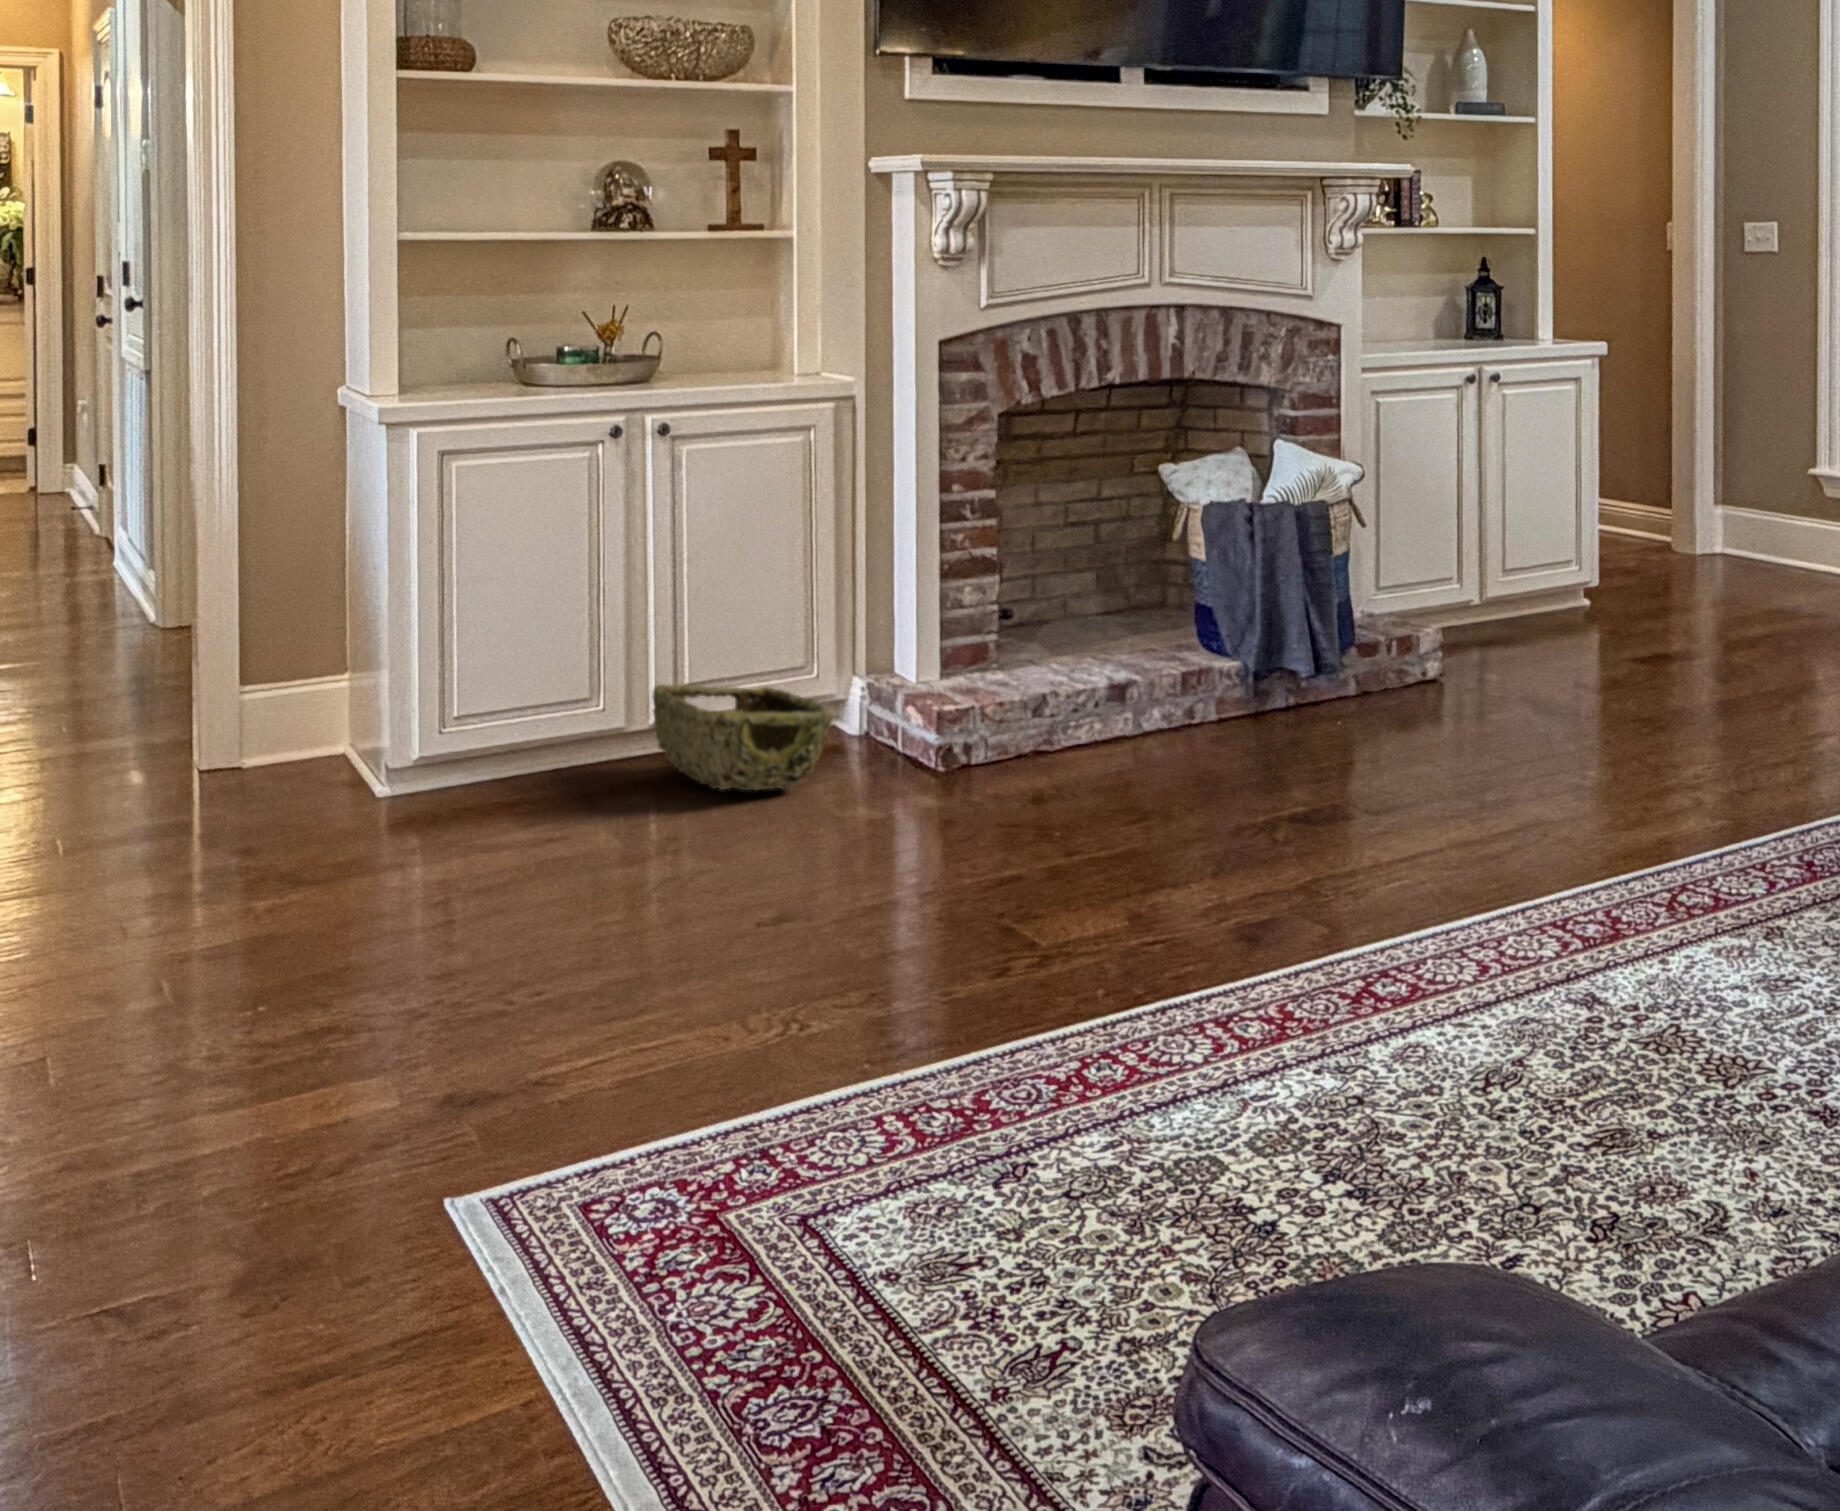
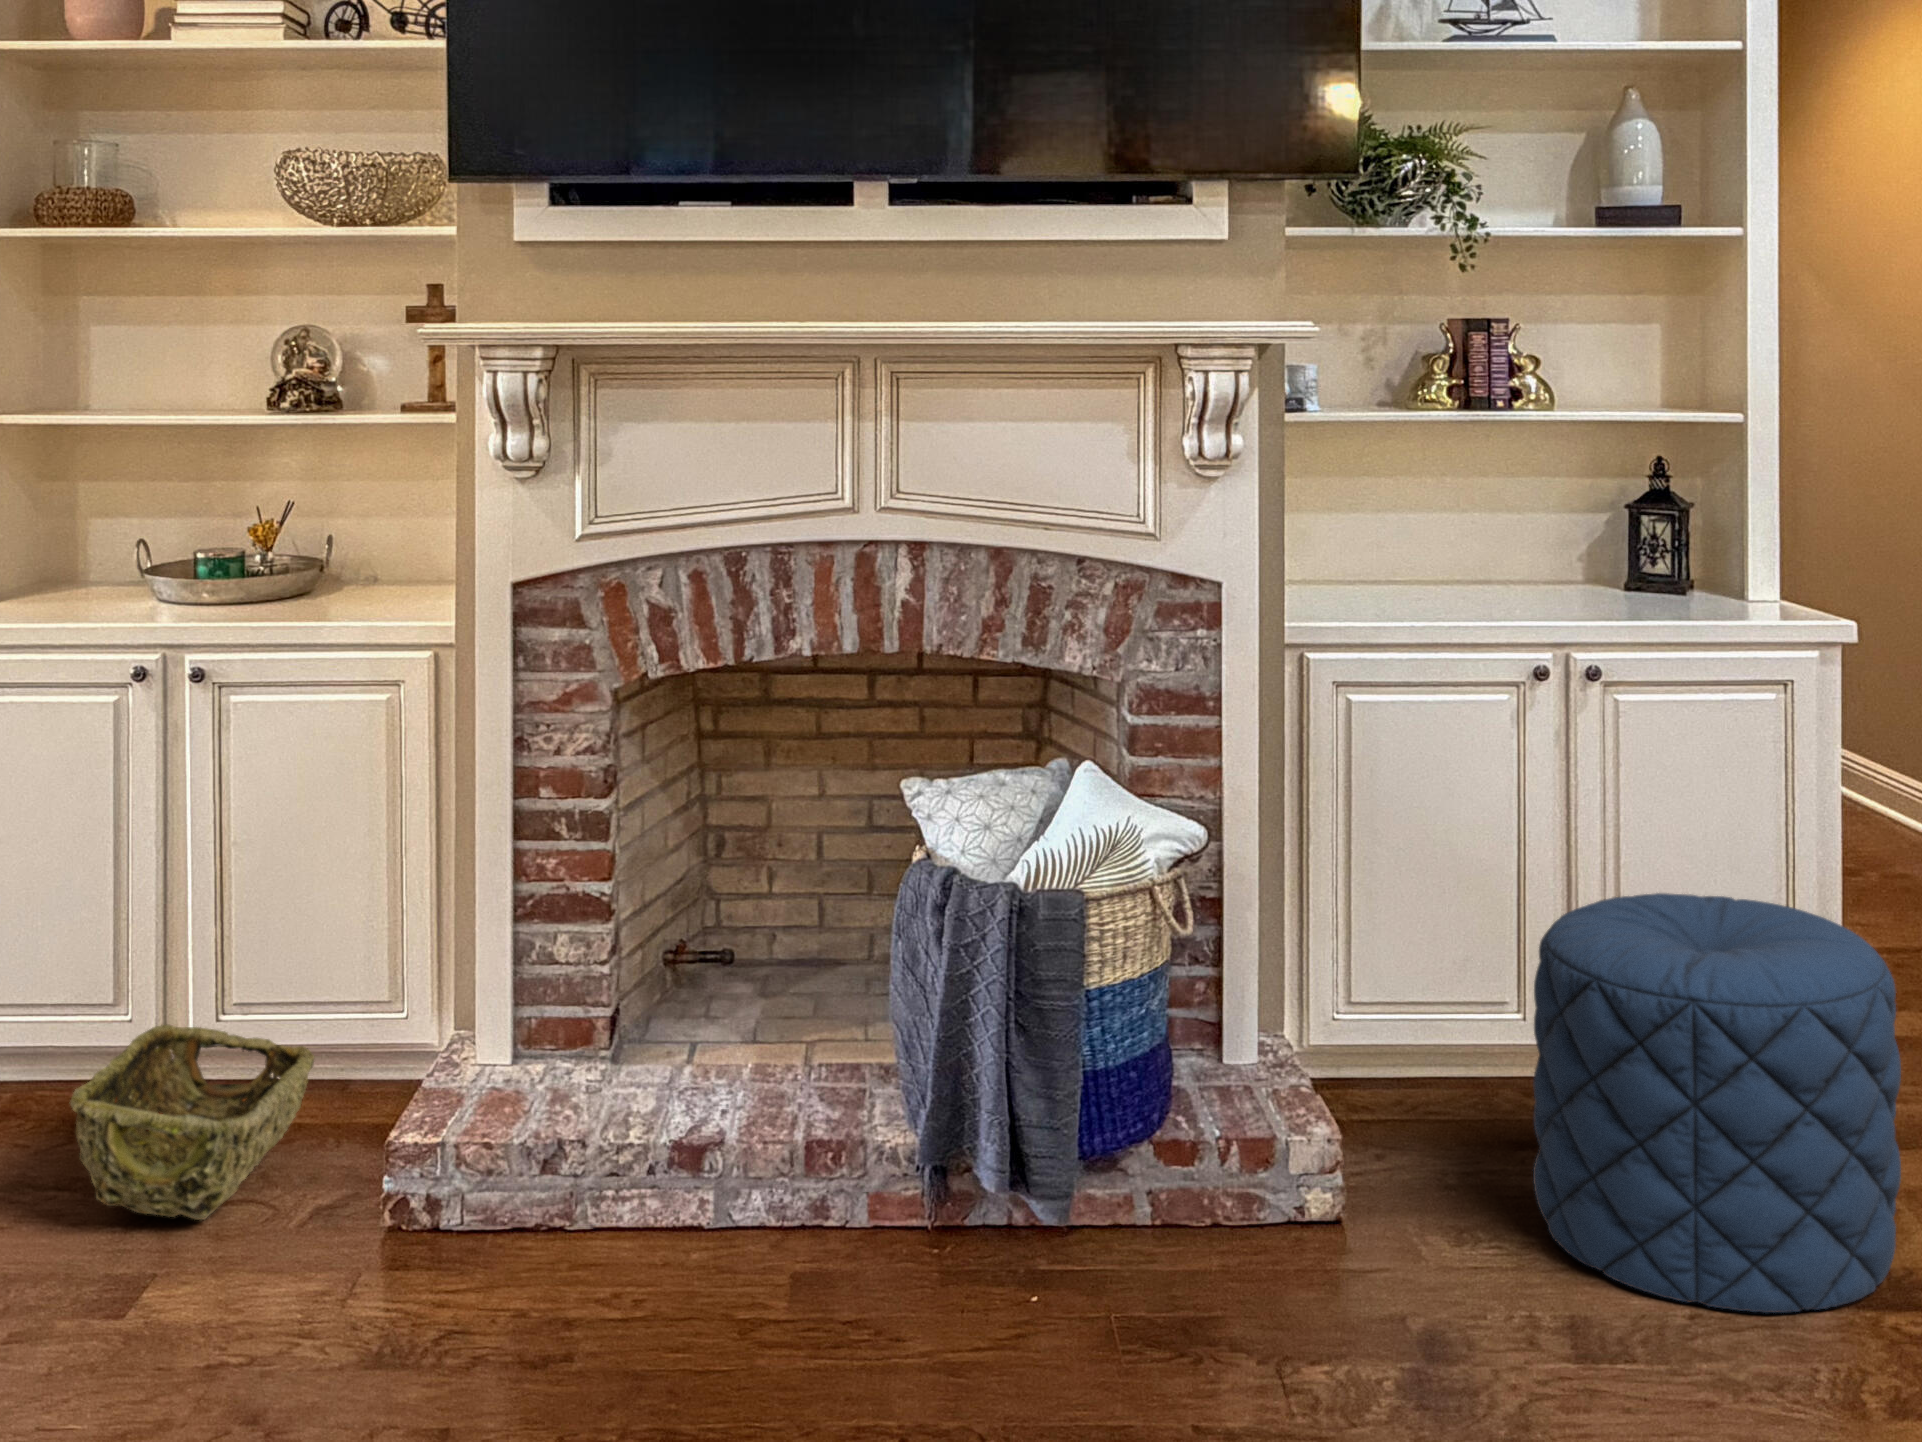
pouf: none [1527,485,1707,675] -> present [1533,893,1901,1313]

